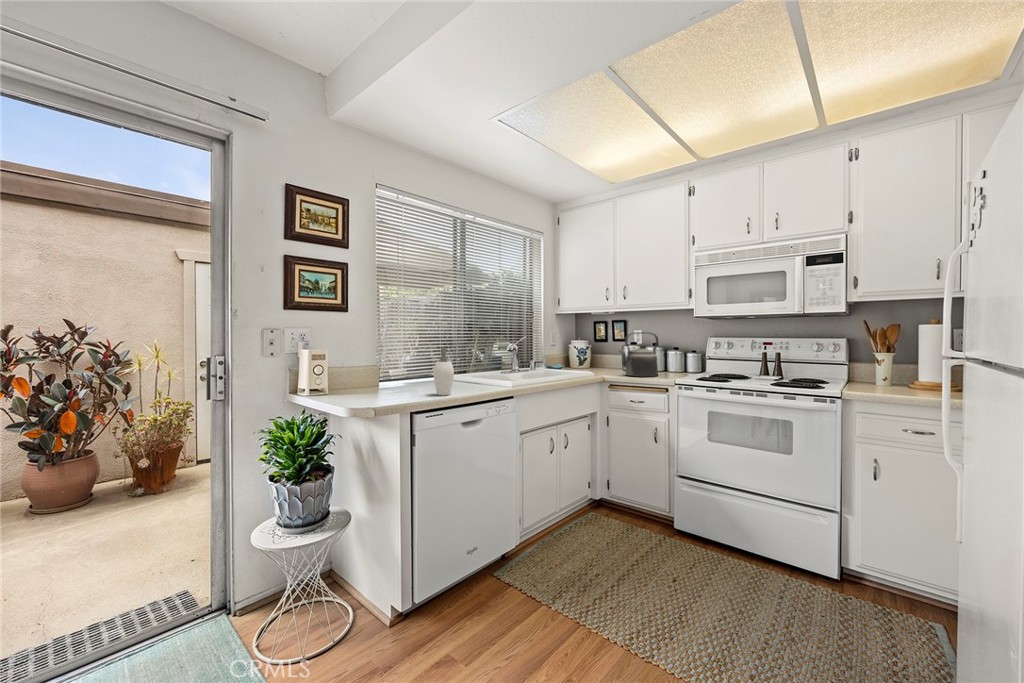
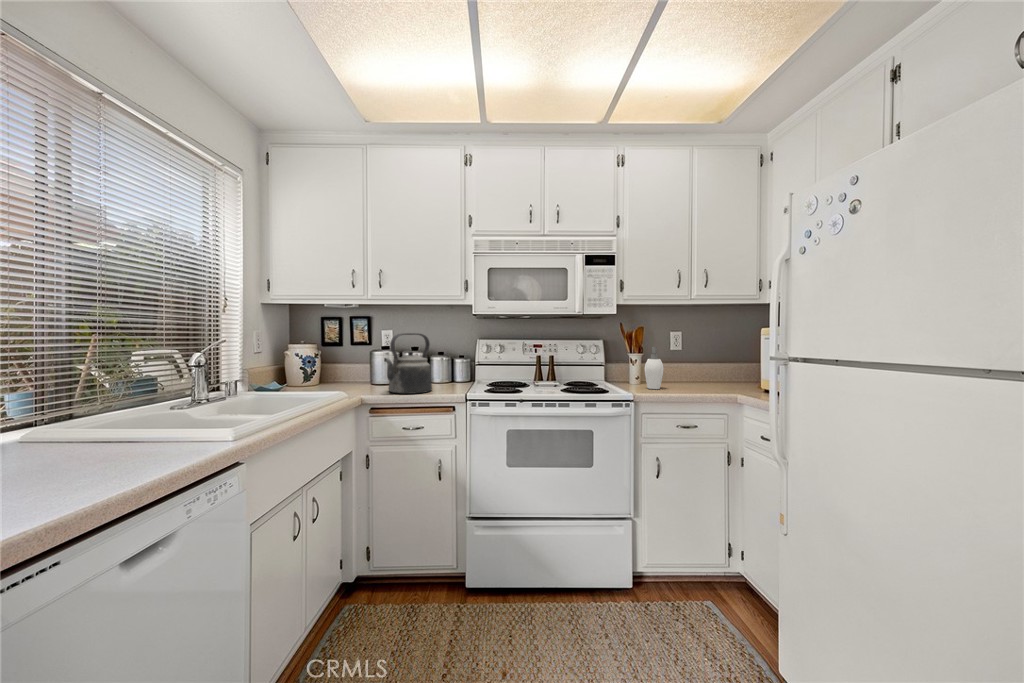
soap dispenser: present [433,348,454,395] -> present [644,347,664,389]

